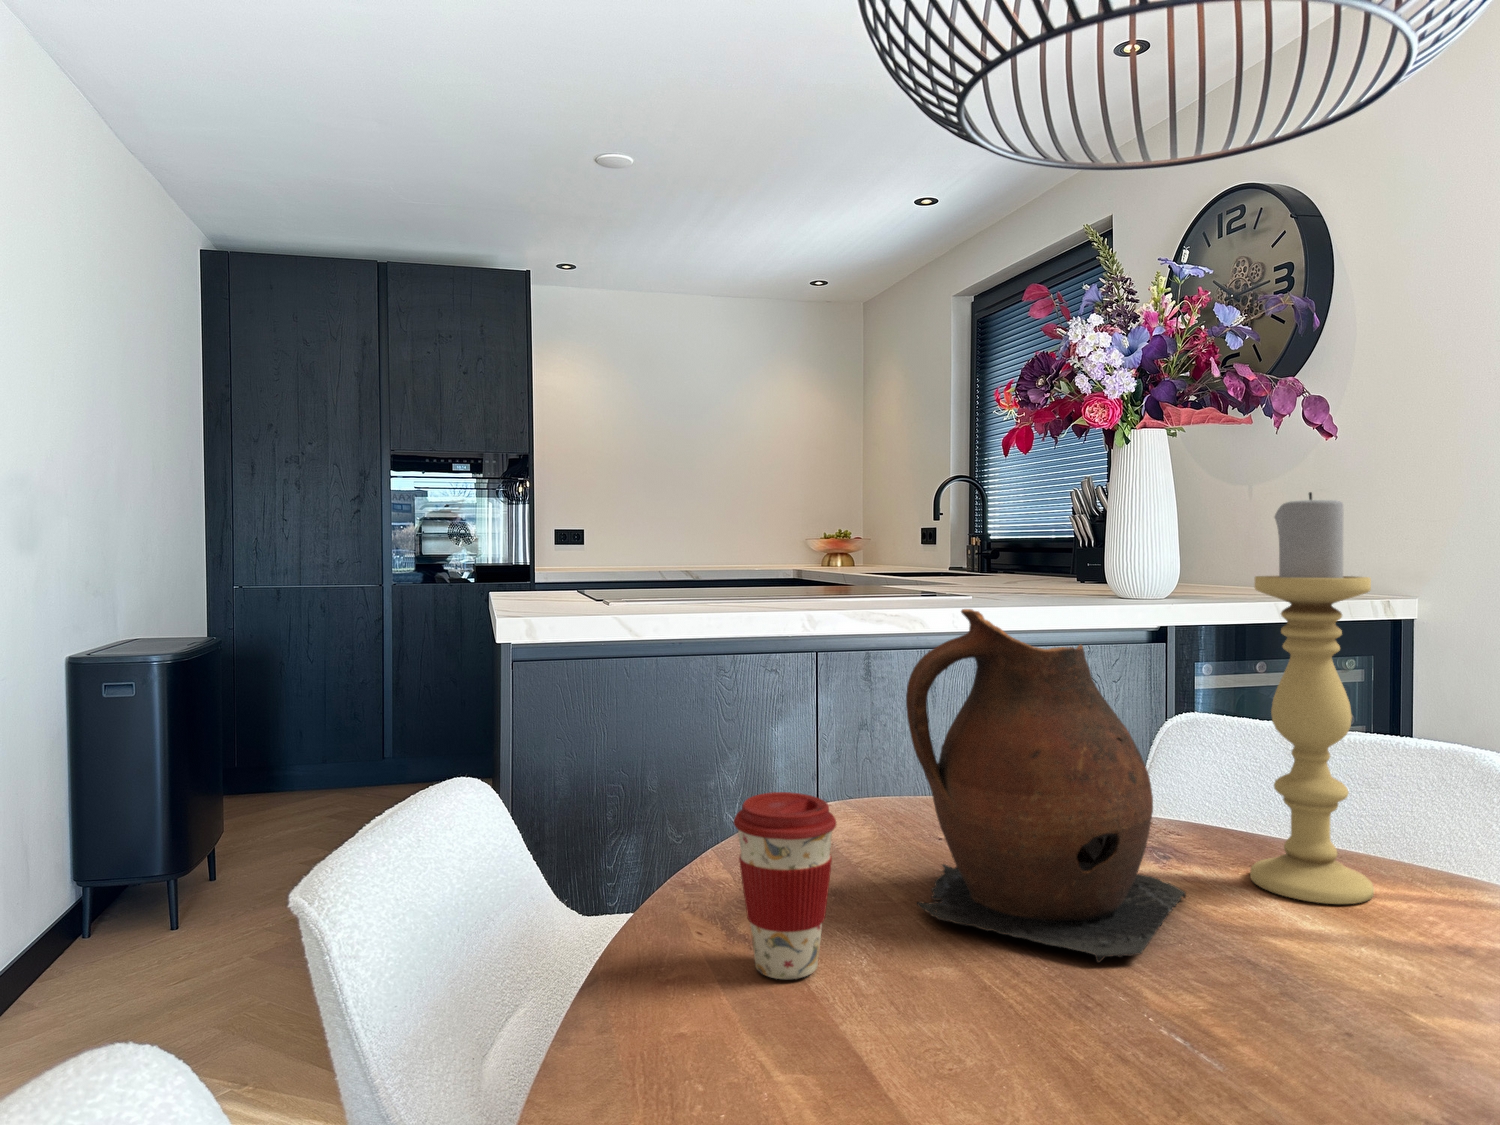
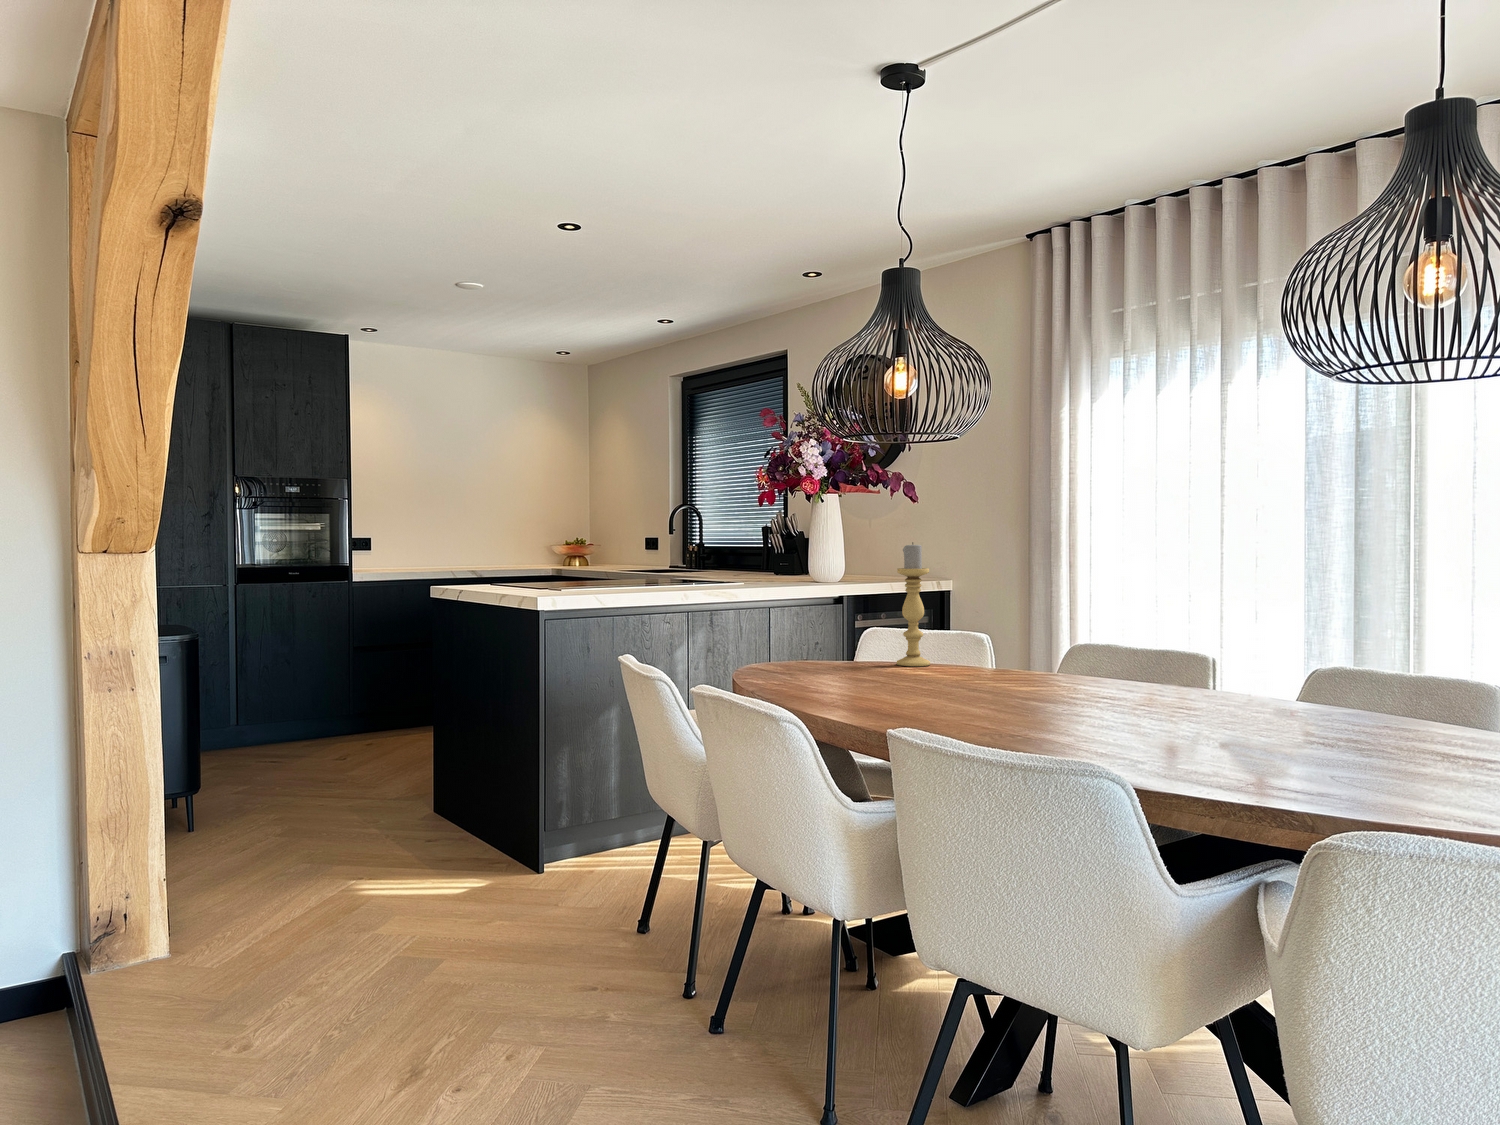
ceramic pitcher: present [906,609,1186,963] -> none [803,579,881,675]
coffee cup: present [733,792,836,979] -> none [771,633,800,681]

